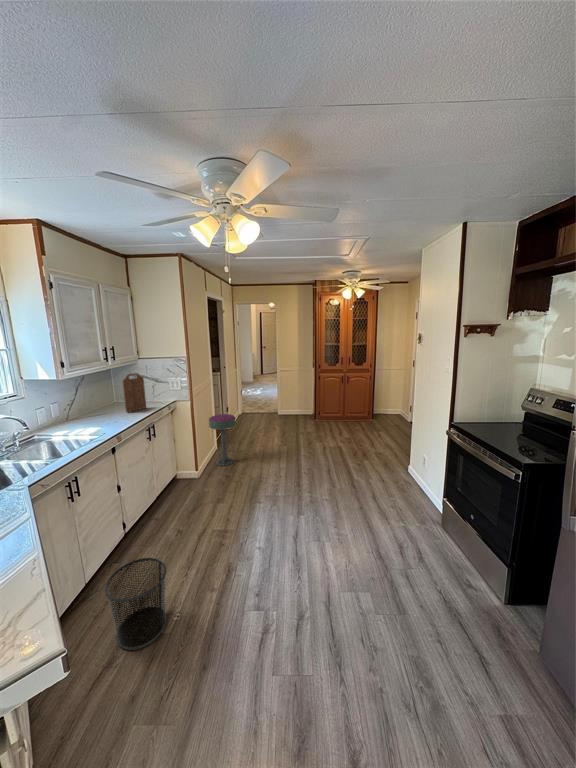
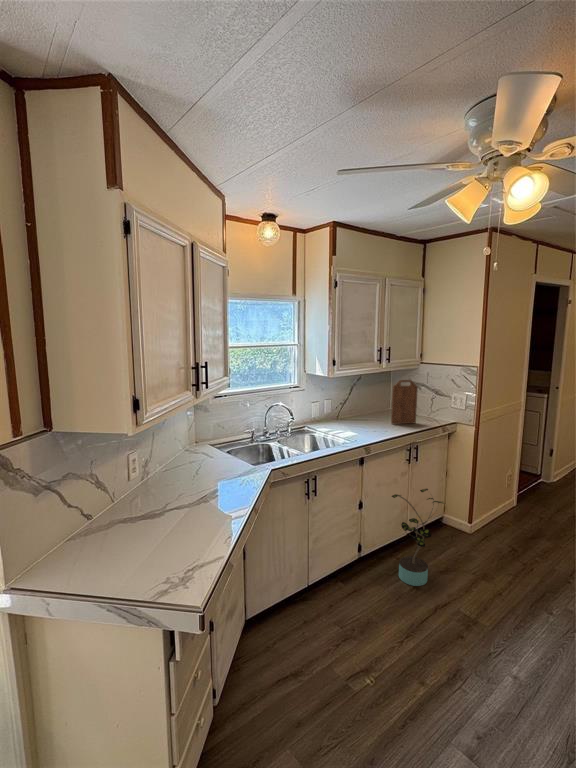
bar stool: present [209,414,236,466] -> none [503,456,549,535]
potted plant: none [145,455,190,533] -> present [392,489,443,586]
trash can: present [105,558,167,650] -> none [307,585,369,684]

